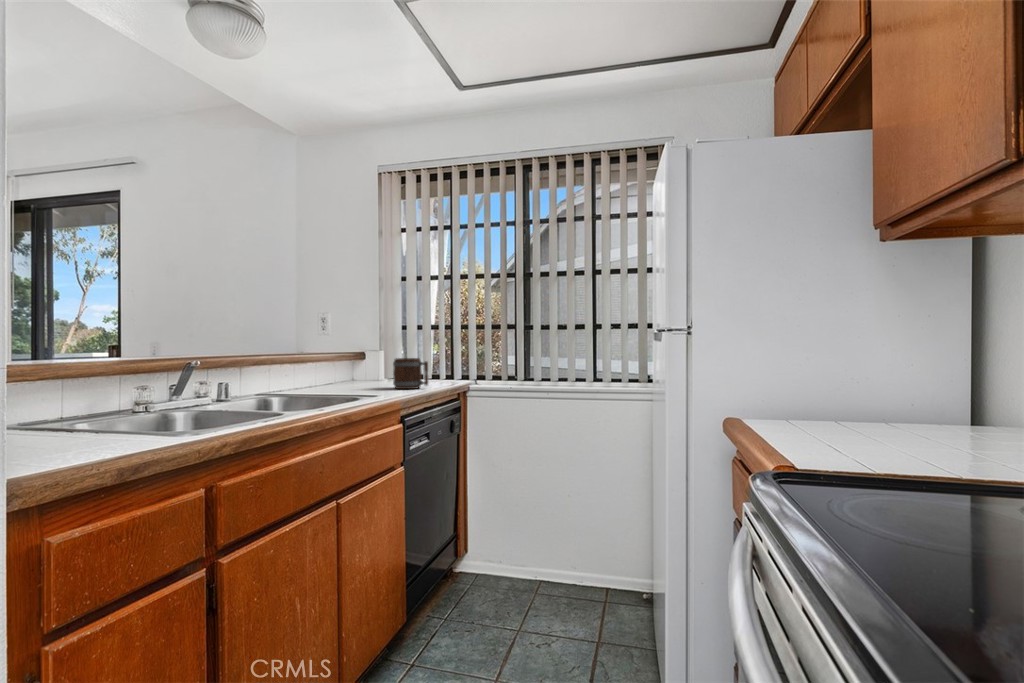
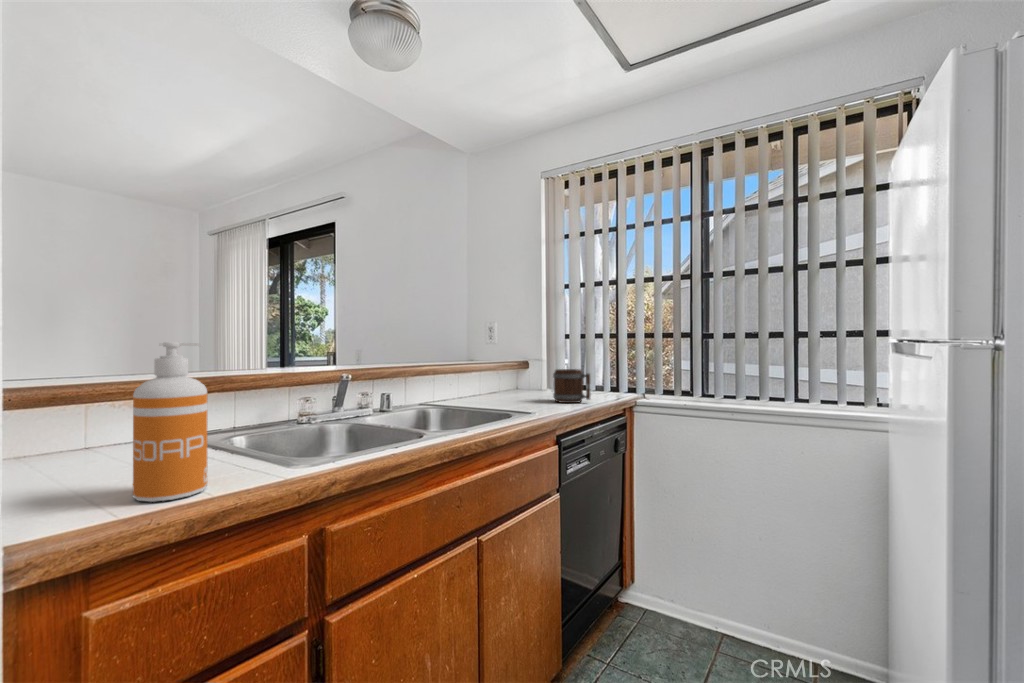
soap dispenser: none [54,328,117,460] -> present [133,342,208,502]

